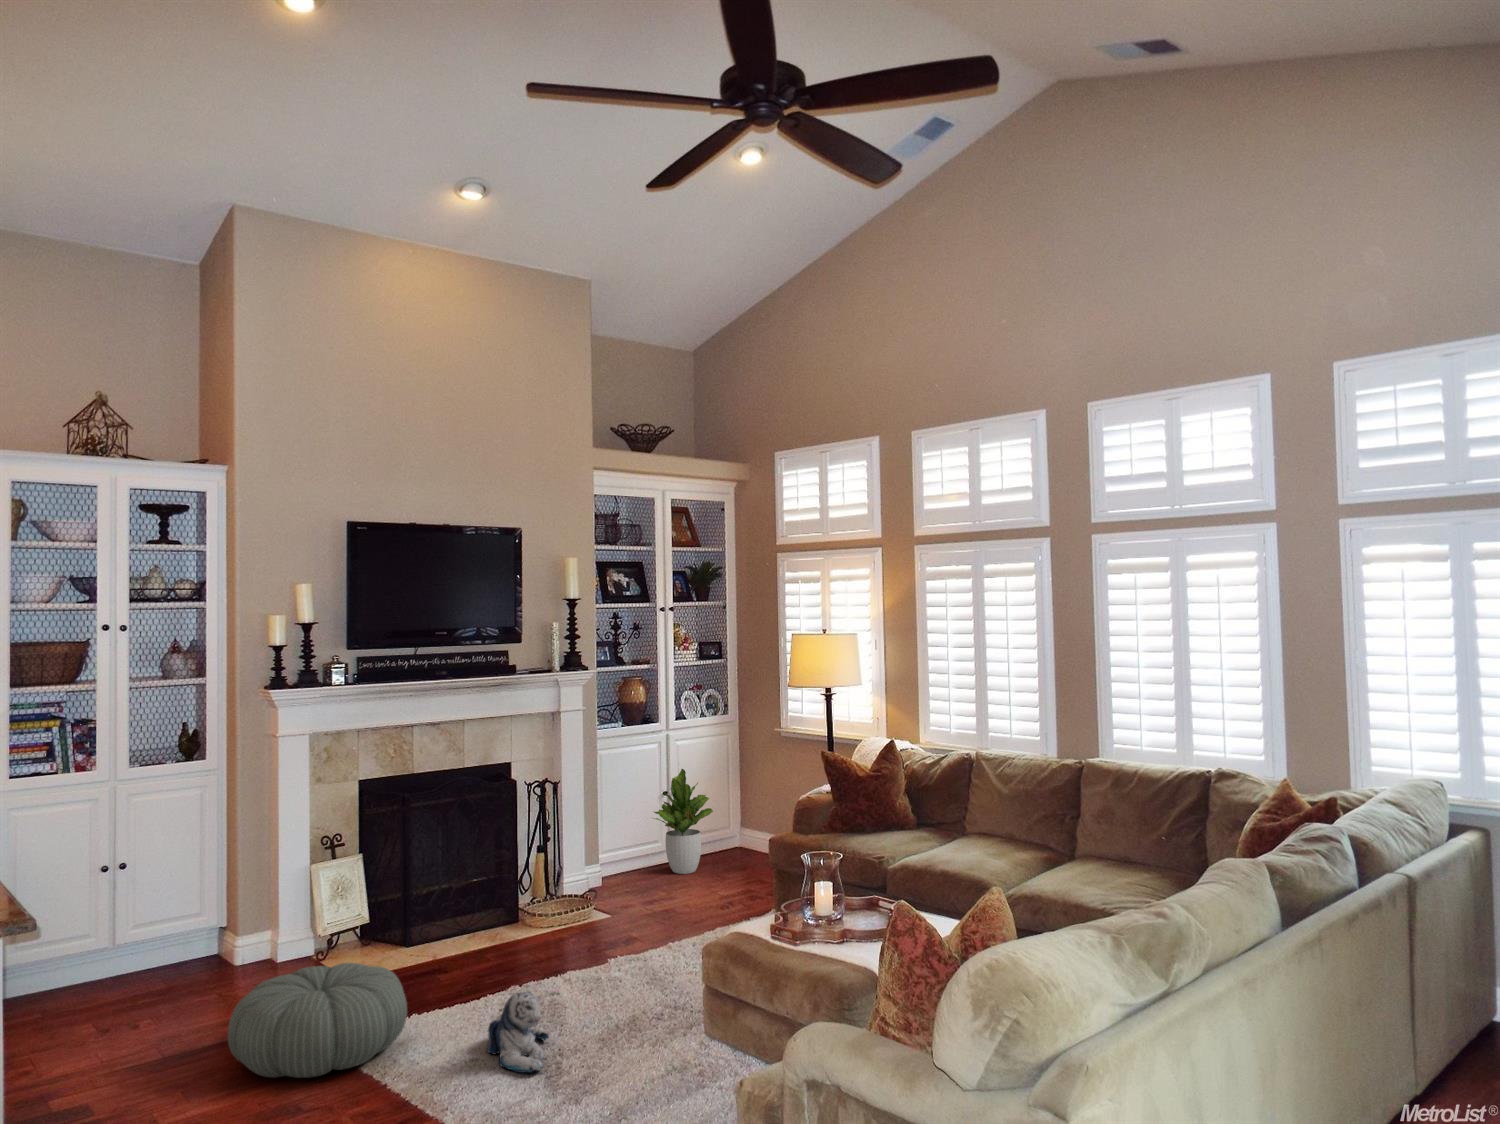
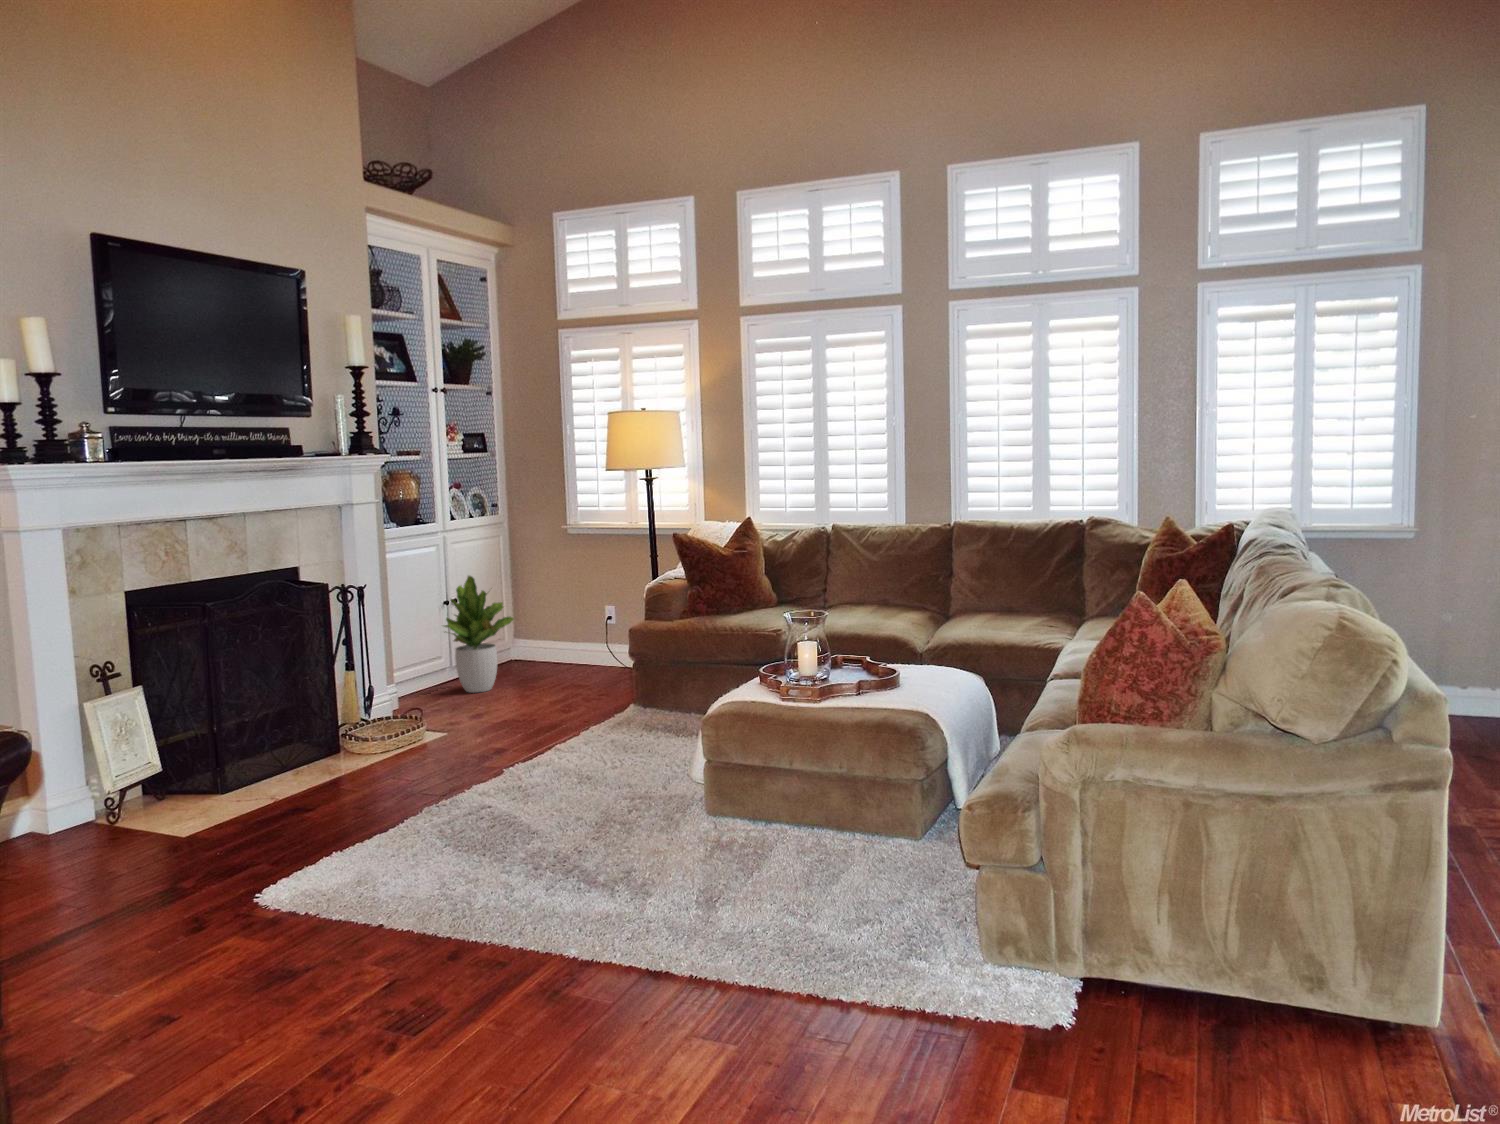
pouf: present [228,963,407,1078] -> none [131,787,359,923]
plush toy: present [487,992,549,1073] -> none [462,782,563,867]

